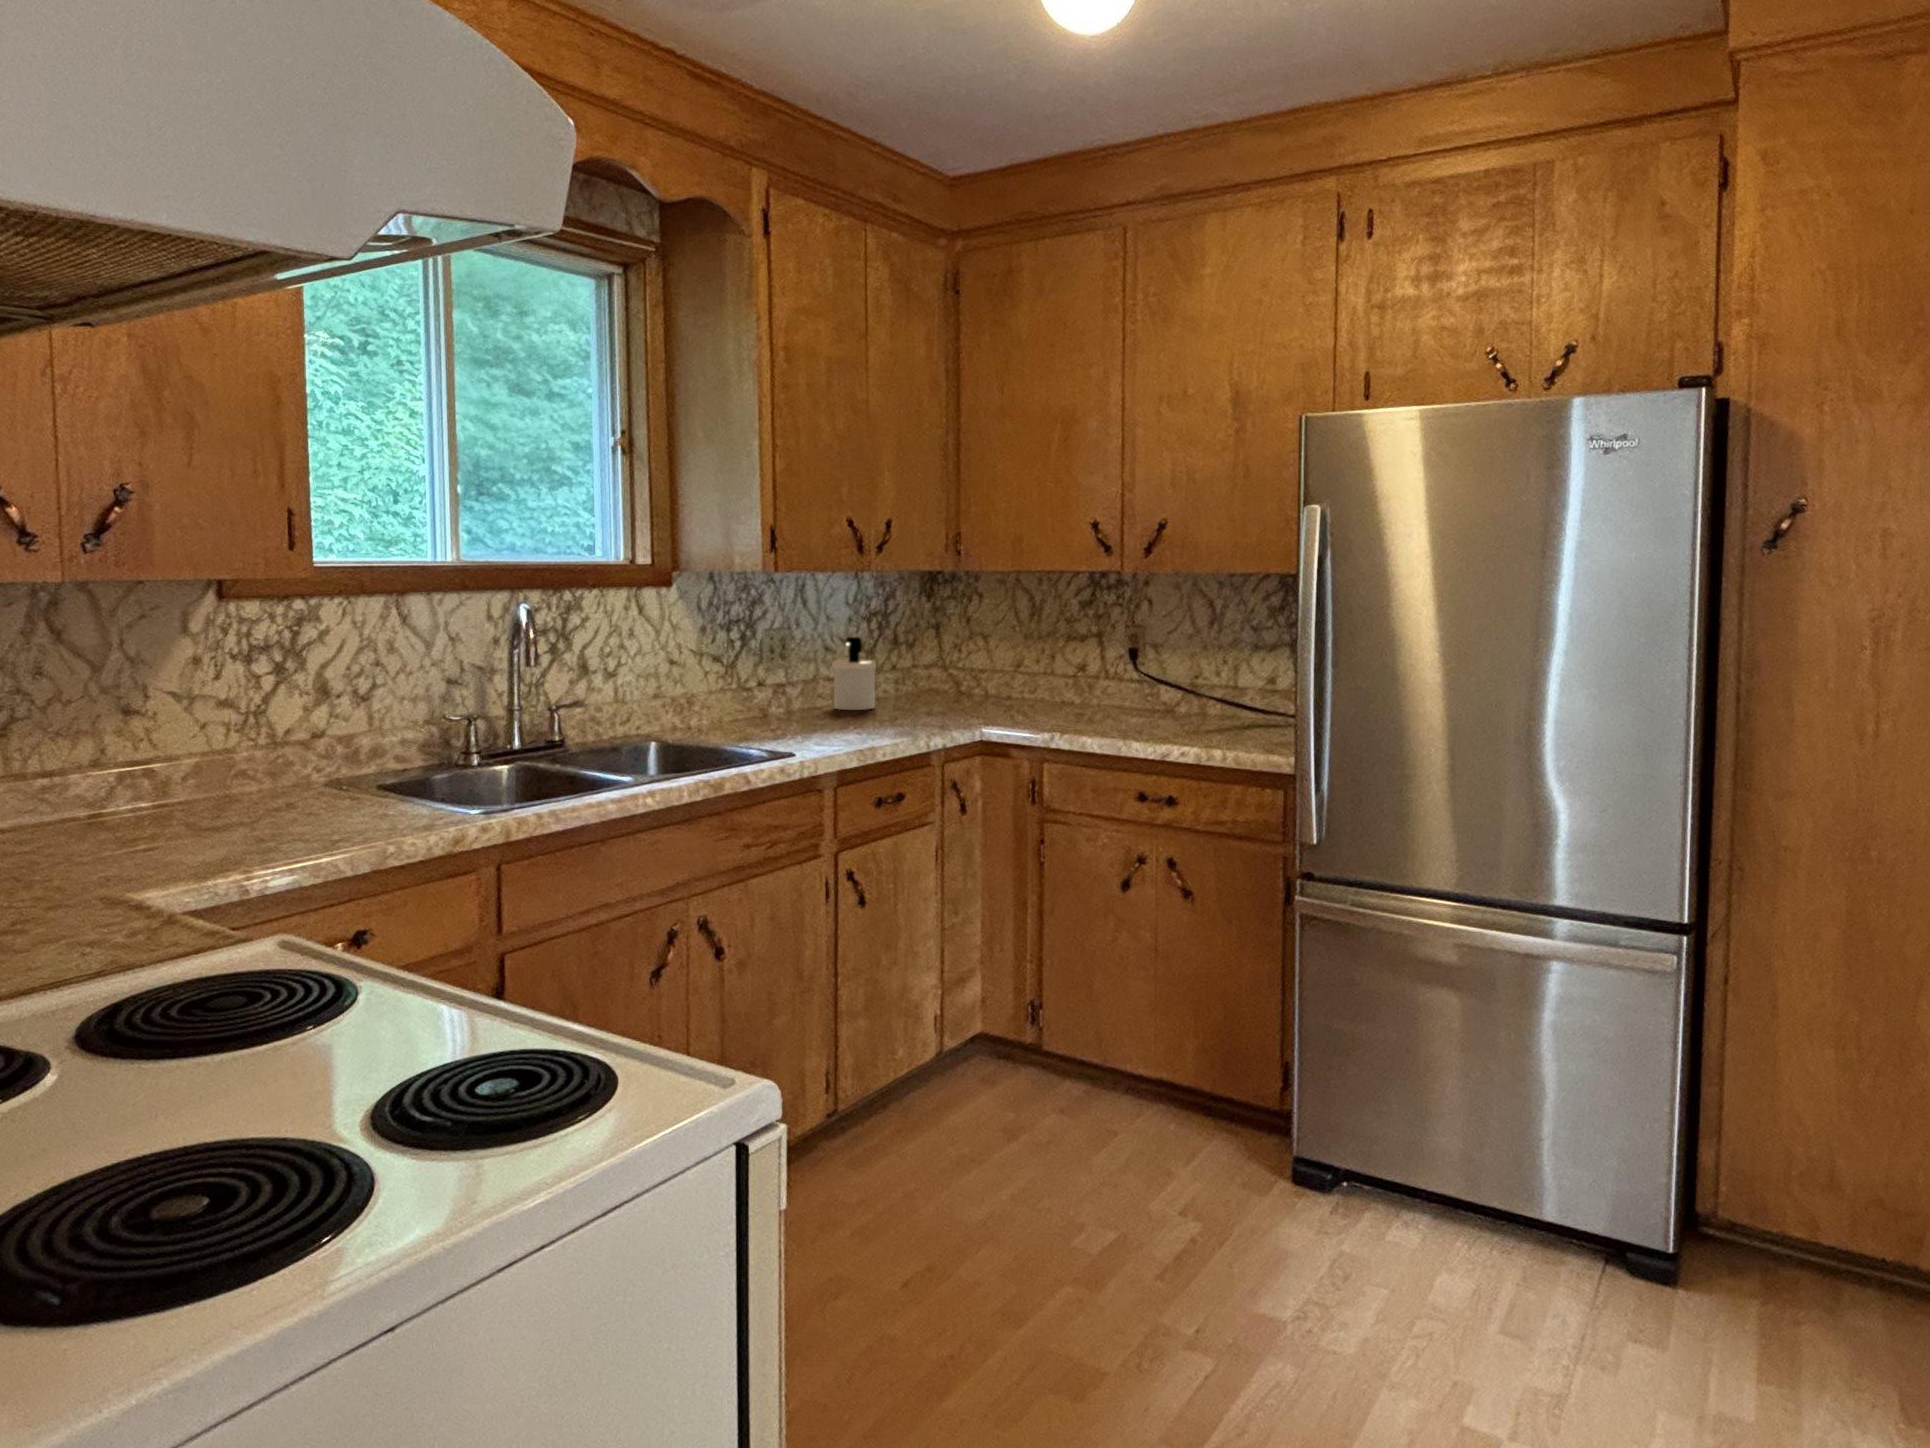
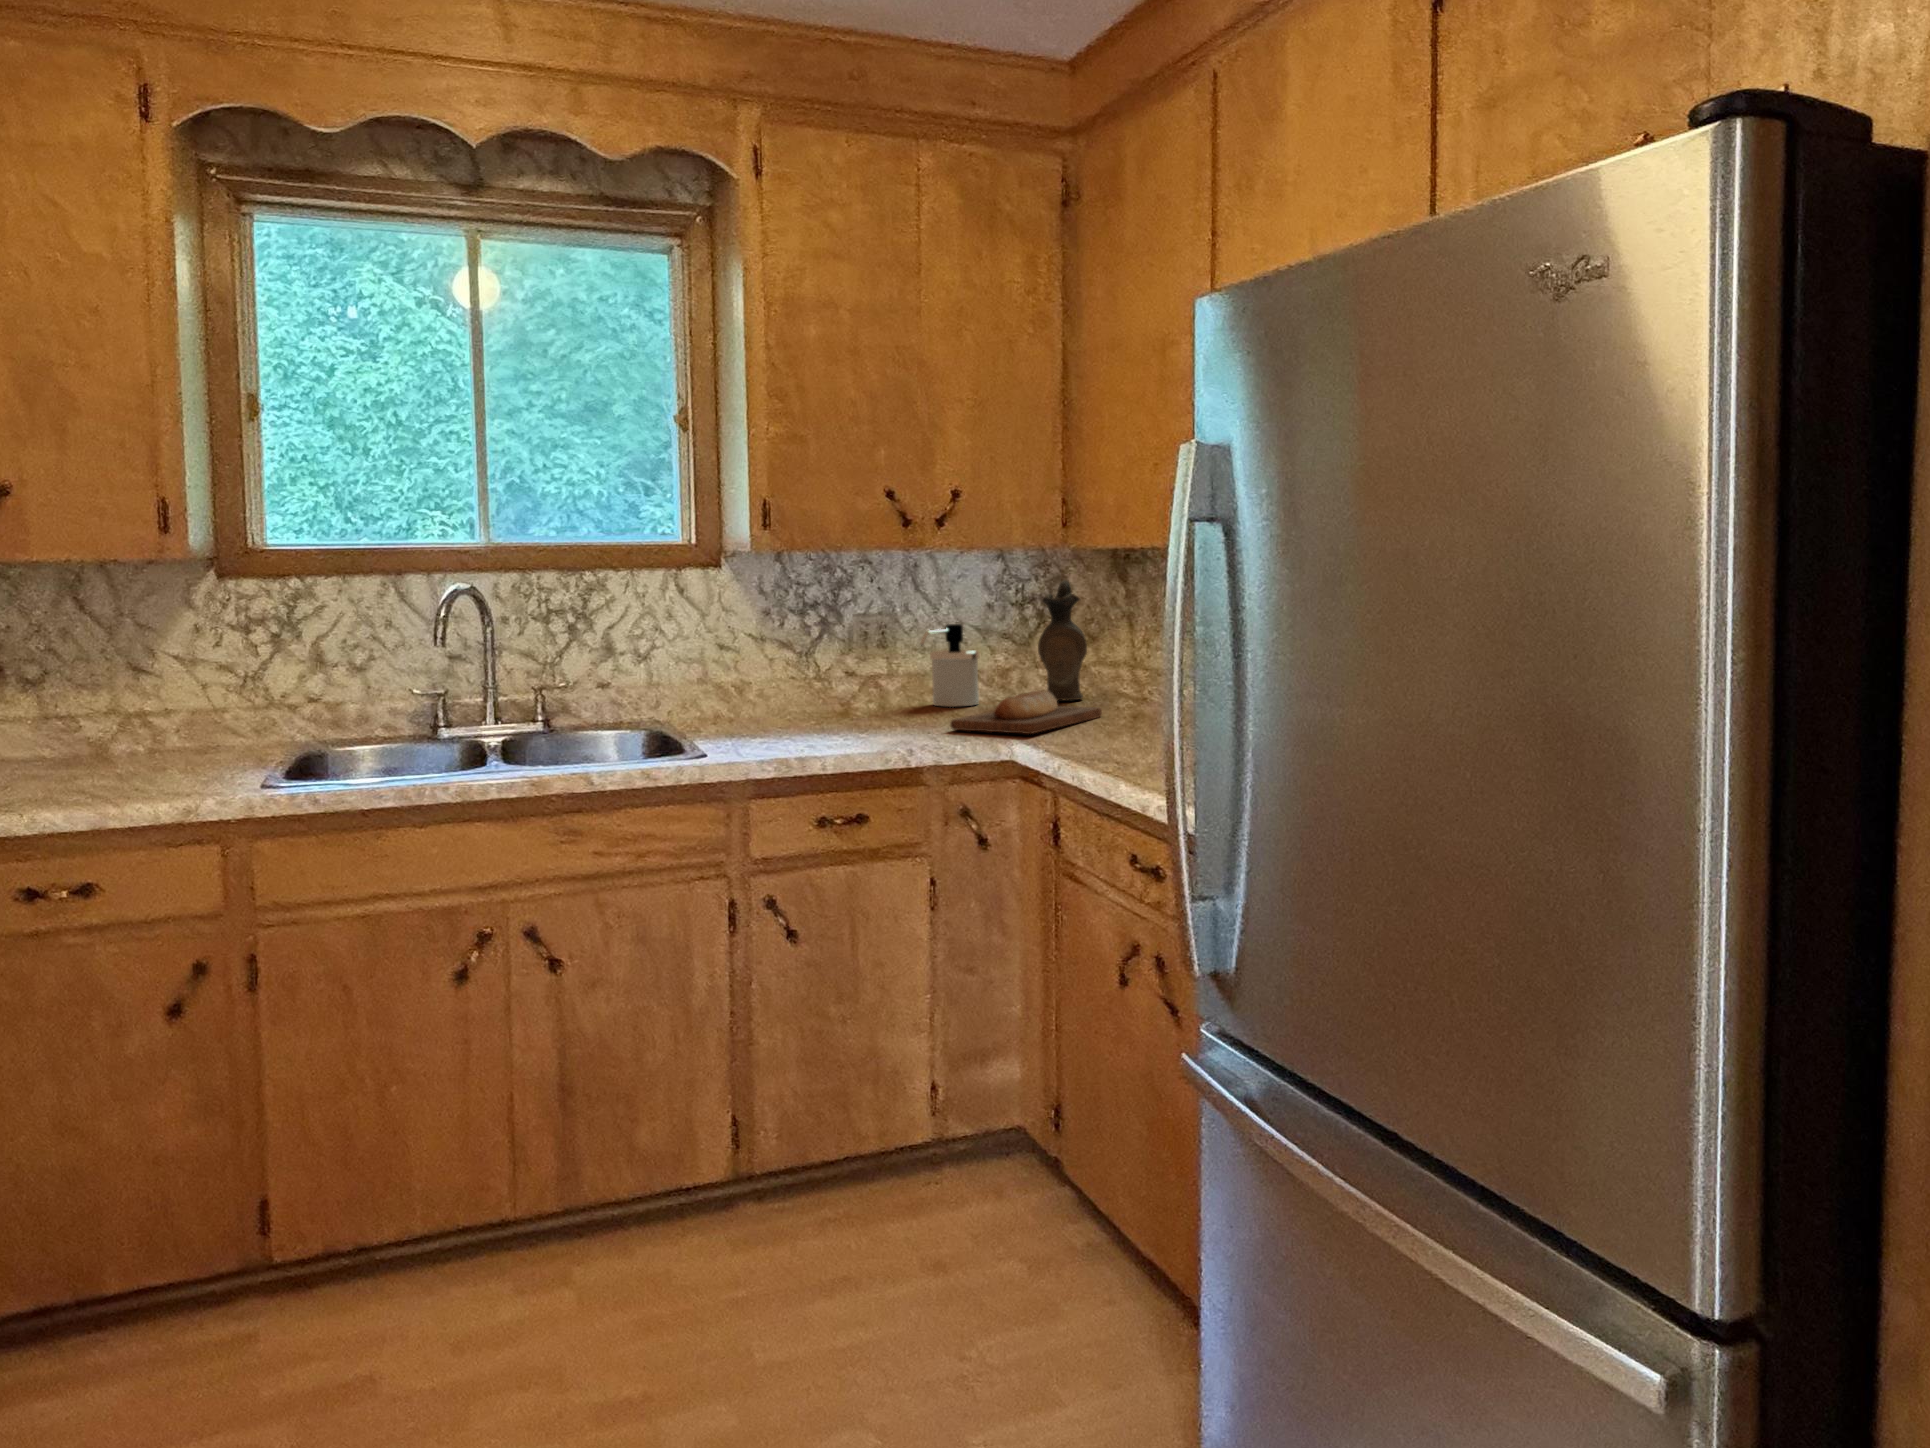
ceramic pitcher: none [911,598,955,701] -> present [1038,581,1087,701]
bread loaf: none [934,693,1015,729] -> present [950,690,1102,734]

